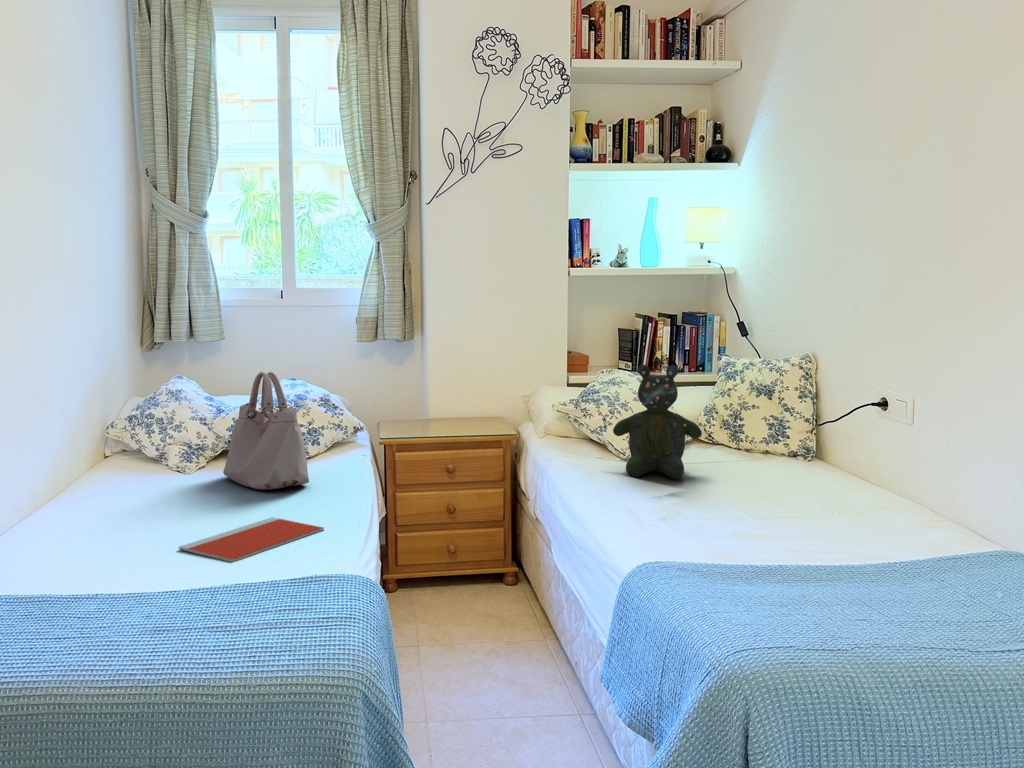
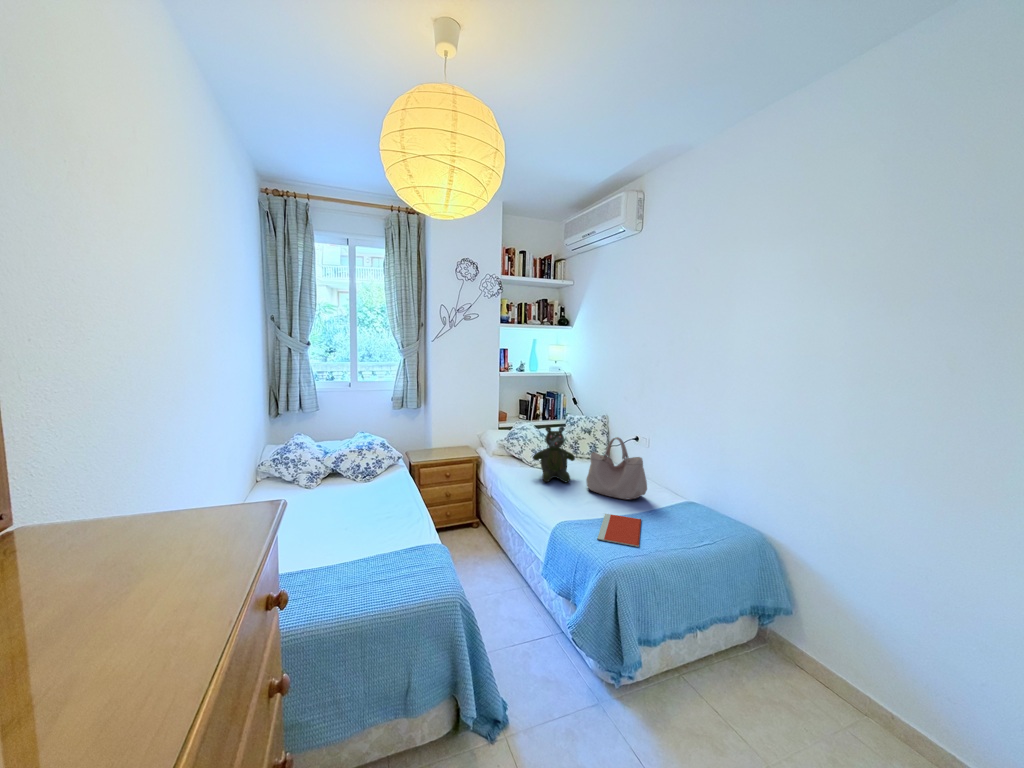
handbag: present [223,372,309,490] -> present [586,437,647,499]
notebook: present [179,517,324,562] -> present [597,514,641,547]

